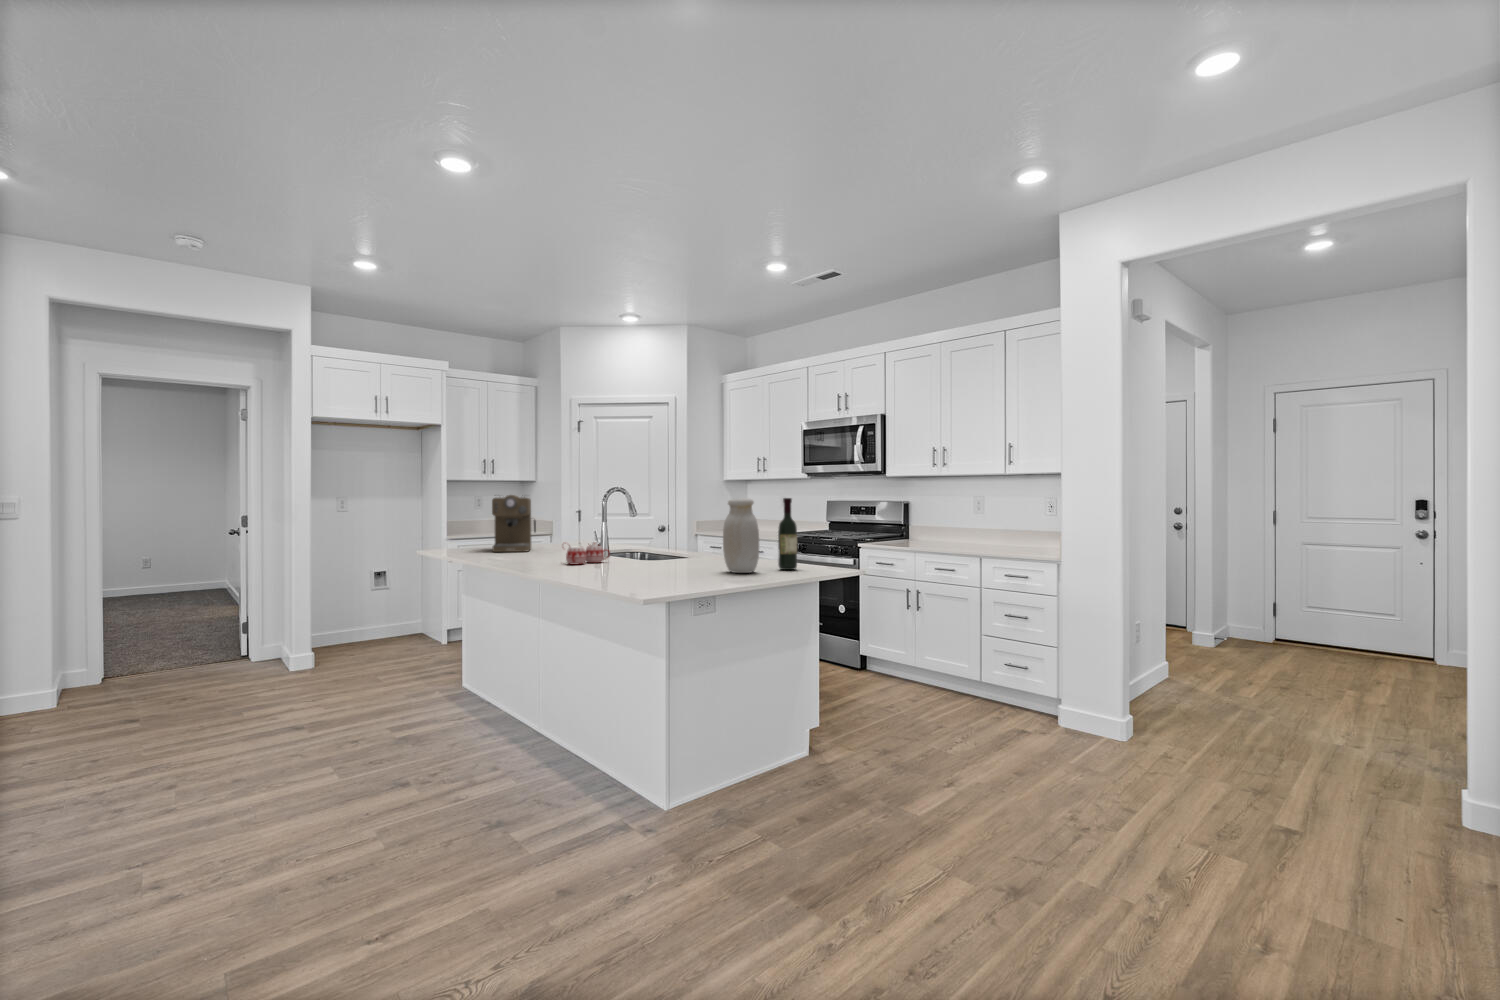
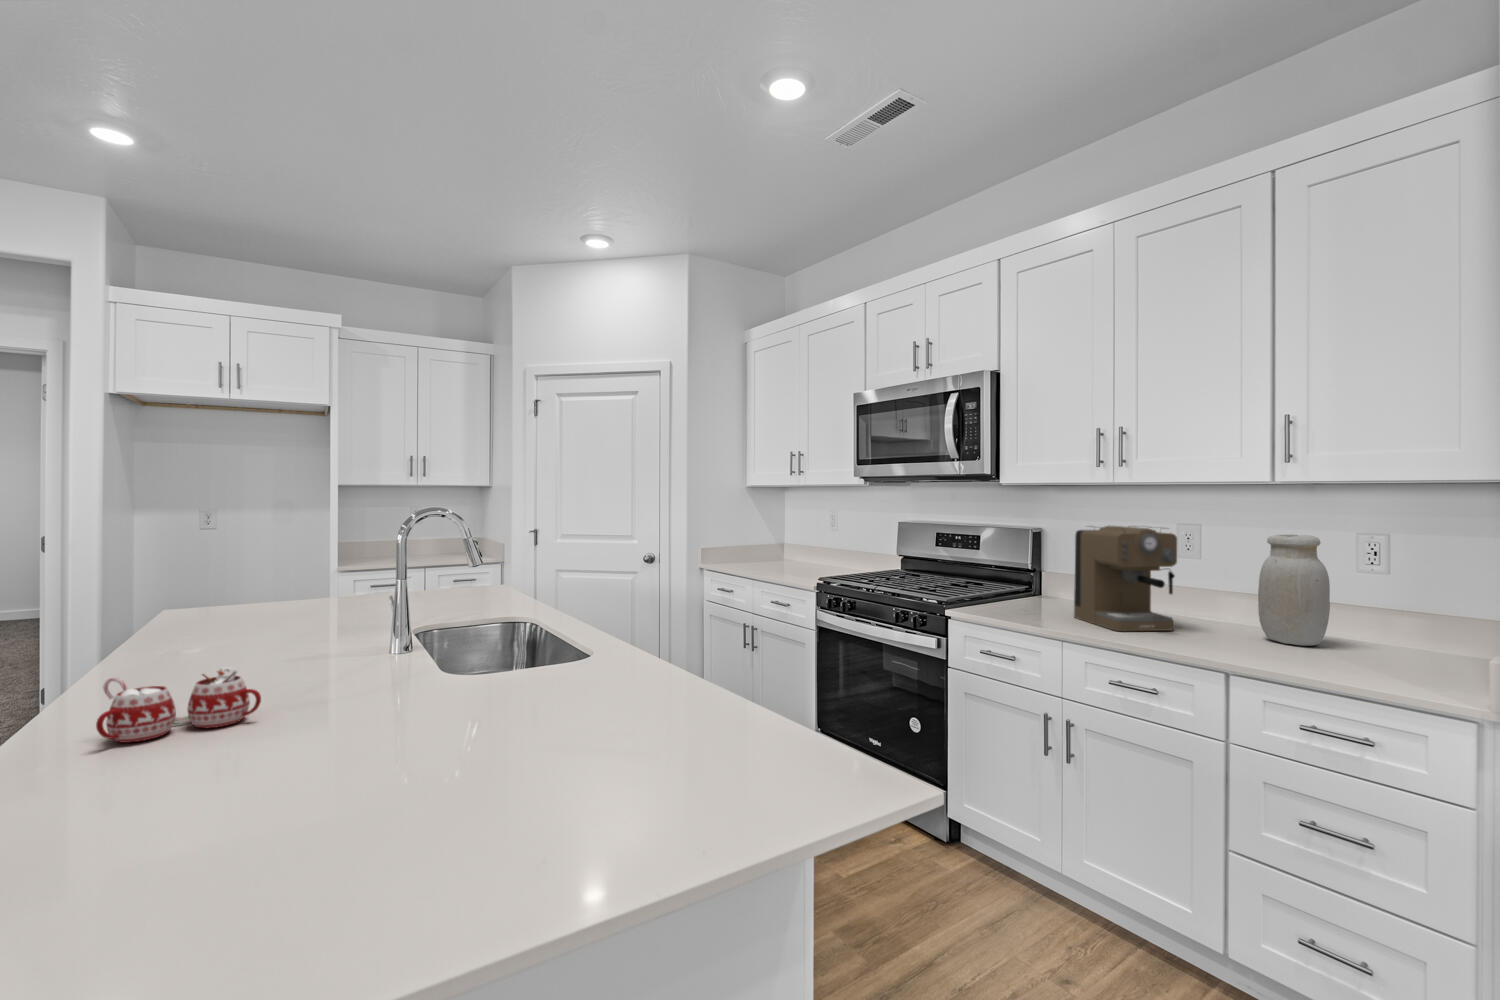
coffee maker: present [492,495,536,552] -> present [1074,526,1177,631]
jar: present [723,498,759,573] -> present [1258,535,1330,646]
wine bottle: present [778,498,797,570] -> none [610,590,677,857]

